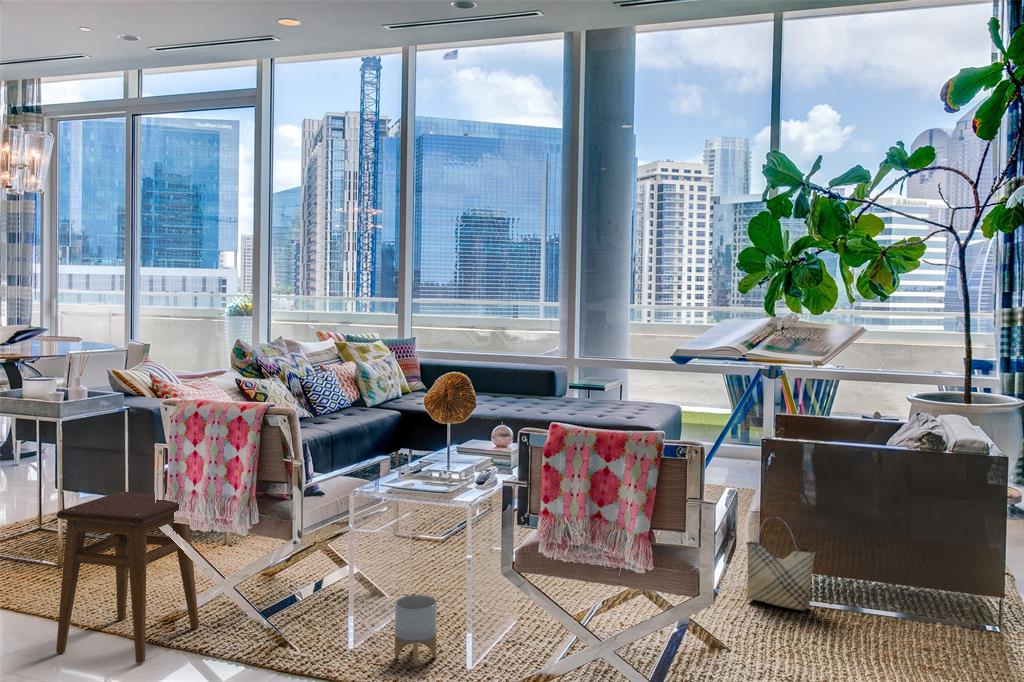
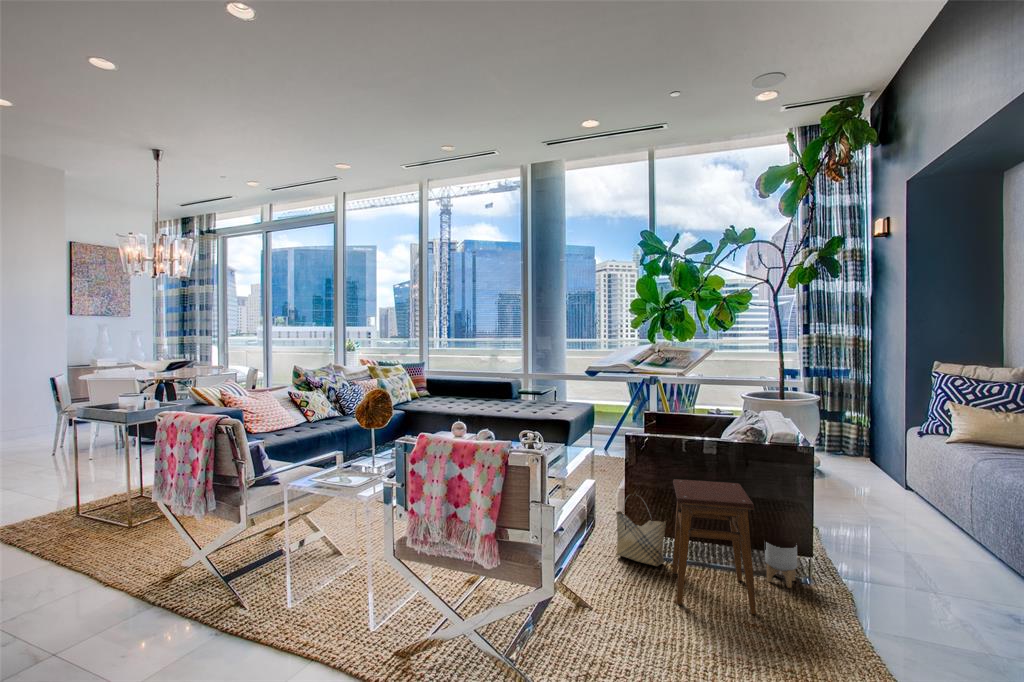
stool: present [56,492,199,663] -> present [673,479,756,614]
planter: present [395,595,437,666] -> present [765,542,797,588]

